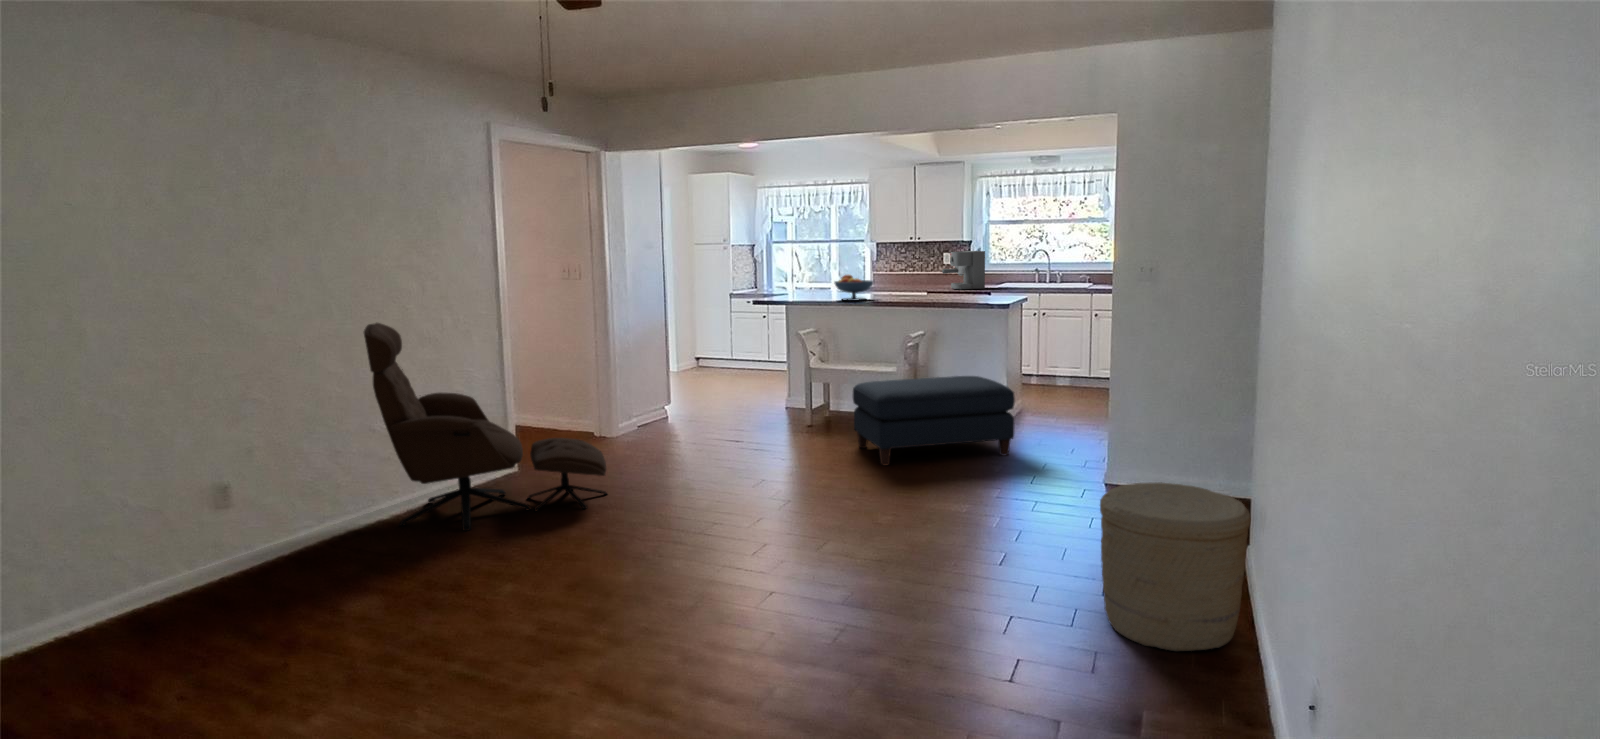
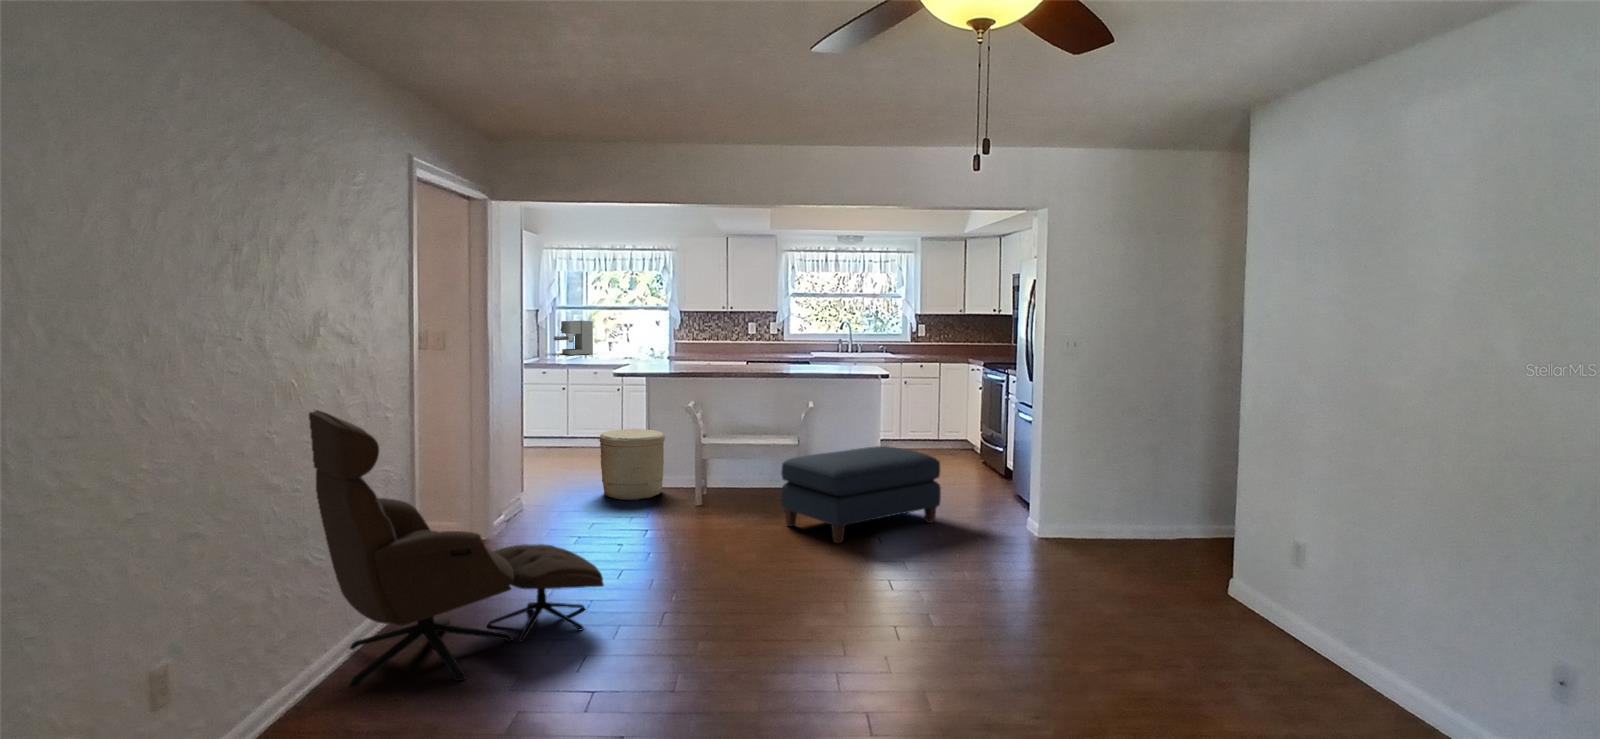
coffee maker: present [942,251,985,290] -> present [554,321,593,355]
fruit bowl: present [834,274,873,301] -> none [693,344,735,371]
woven basket: present [1100,482,1251,651] -> present [599,429,665,500]

